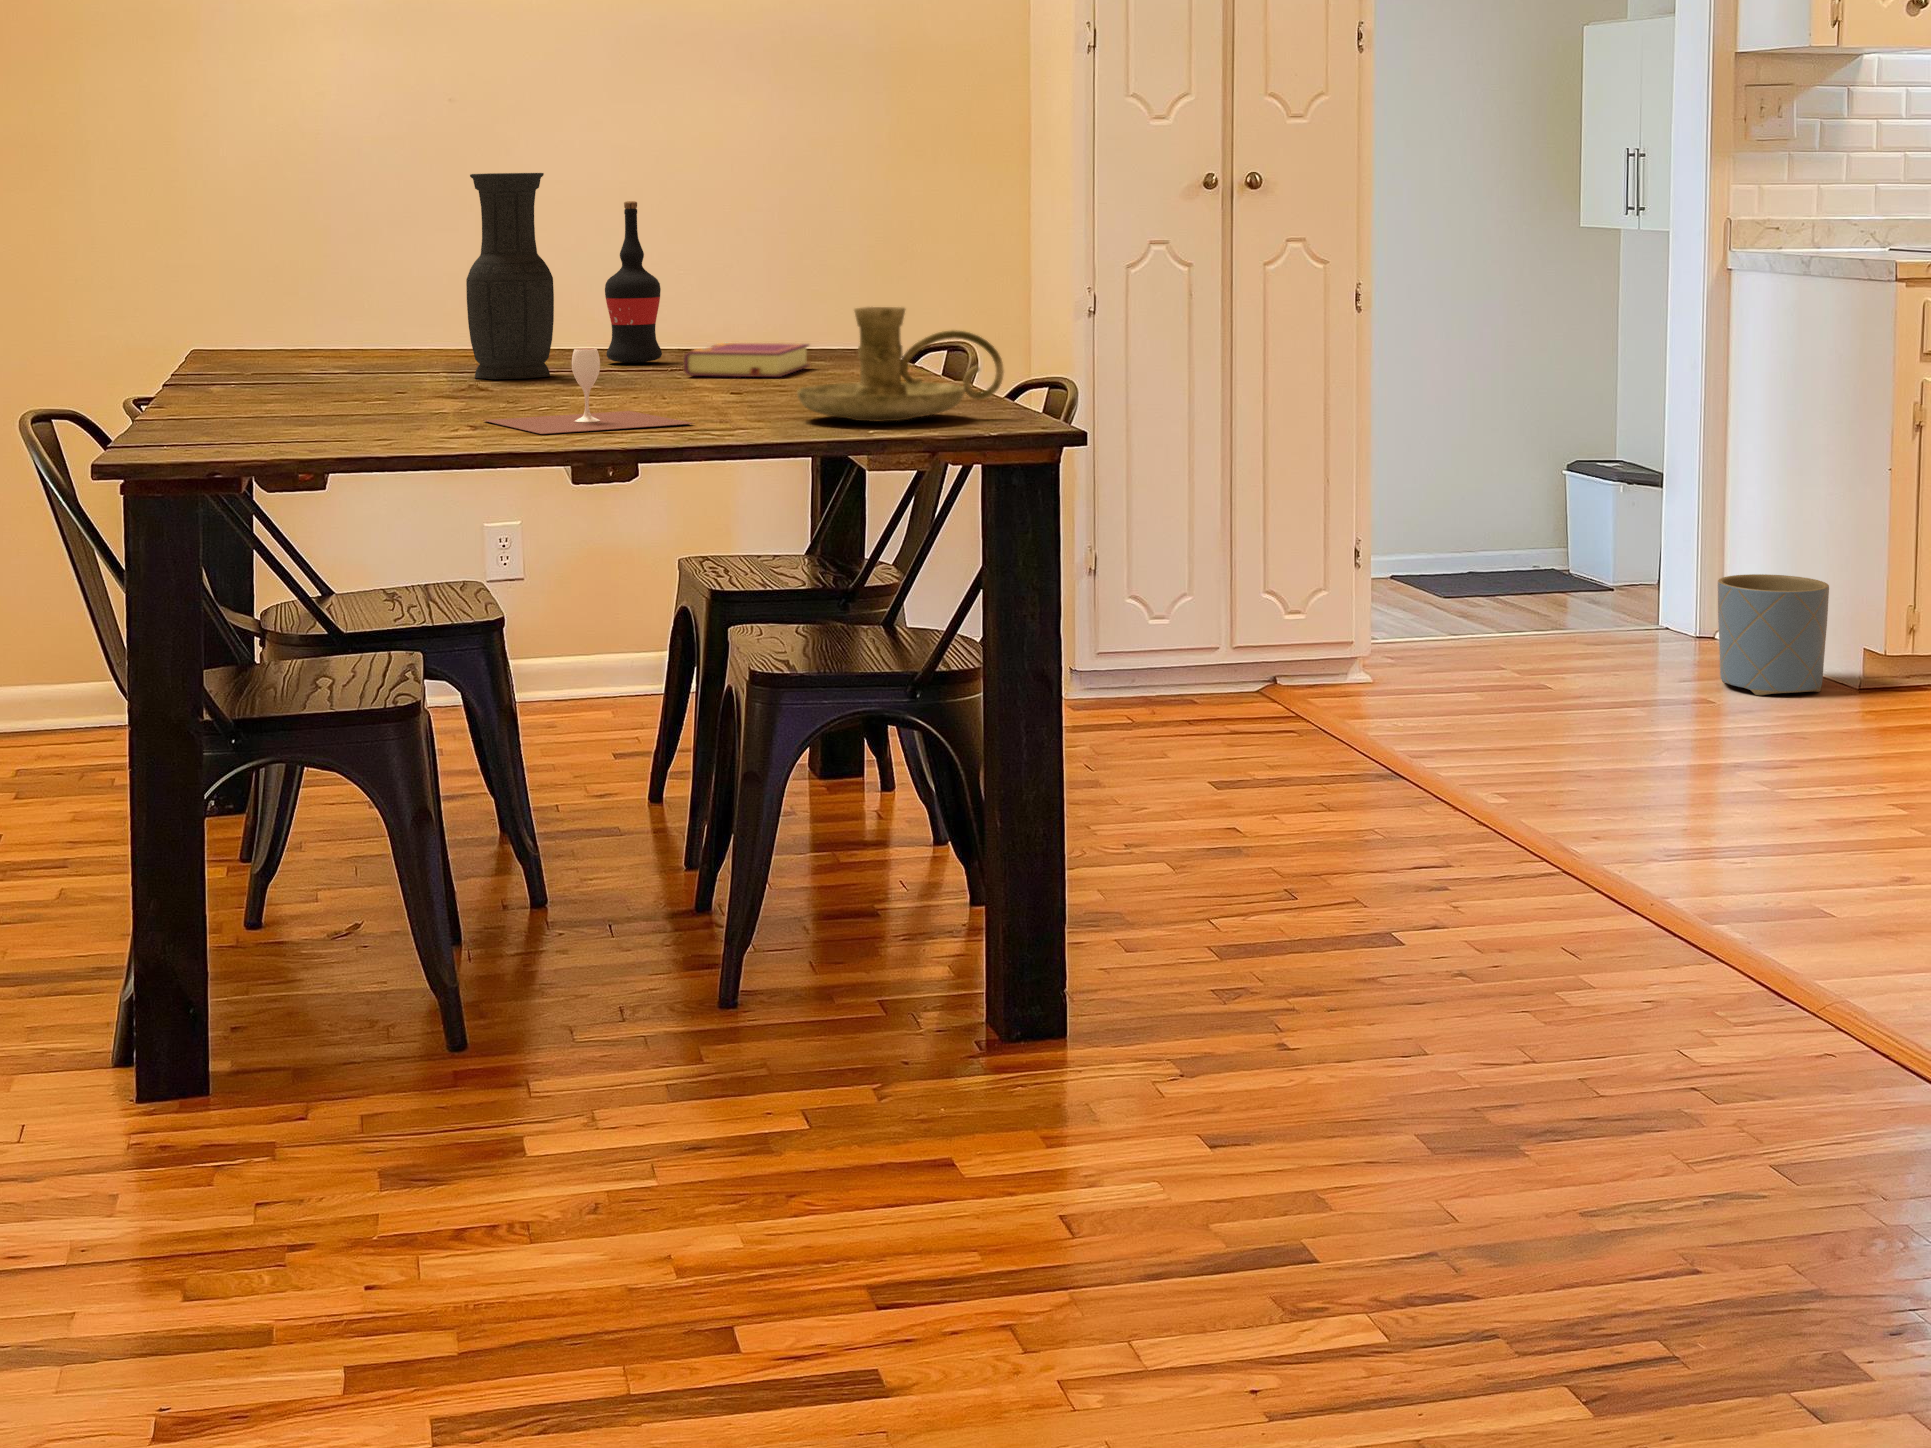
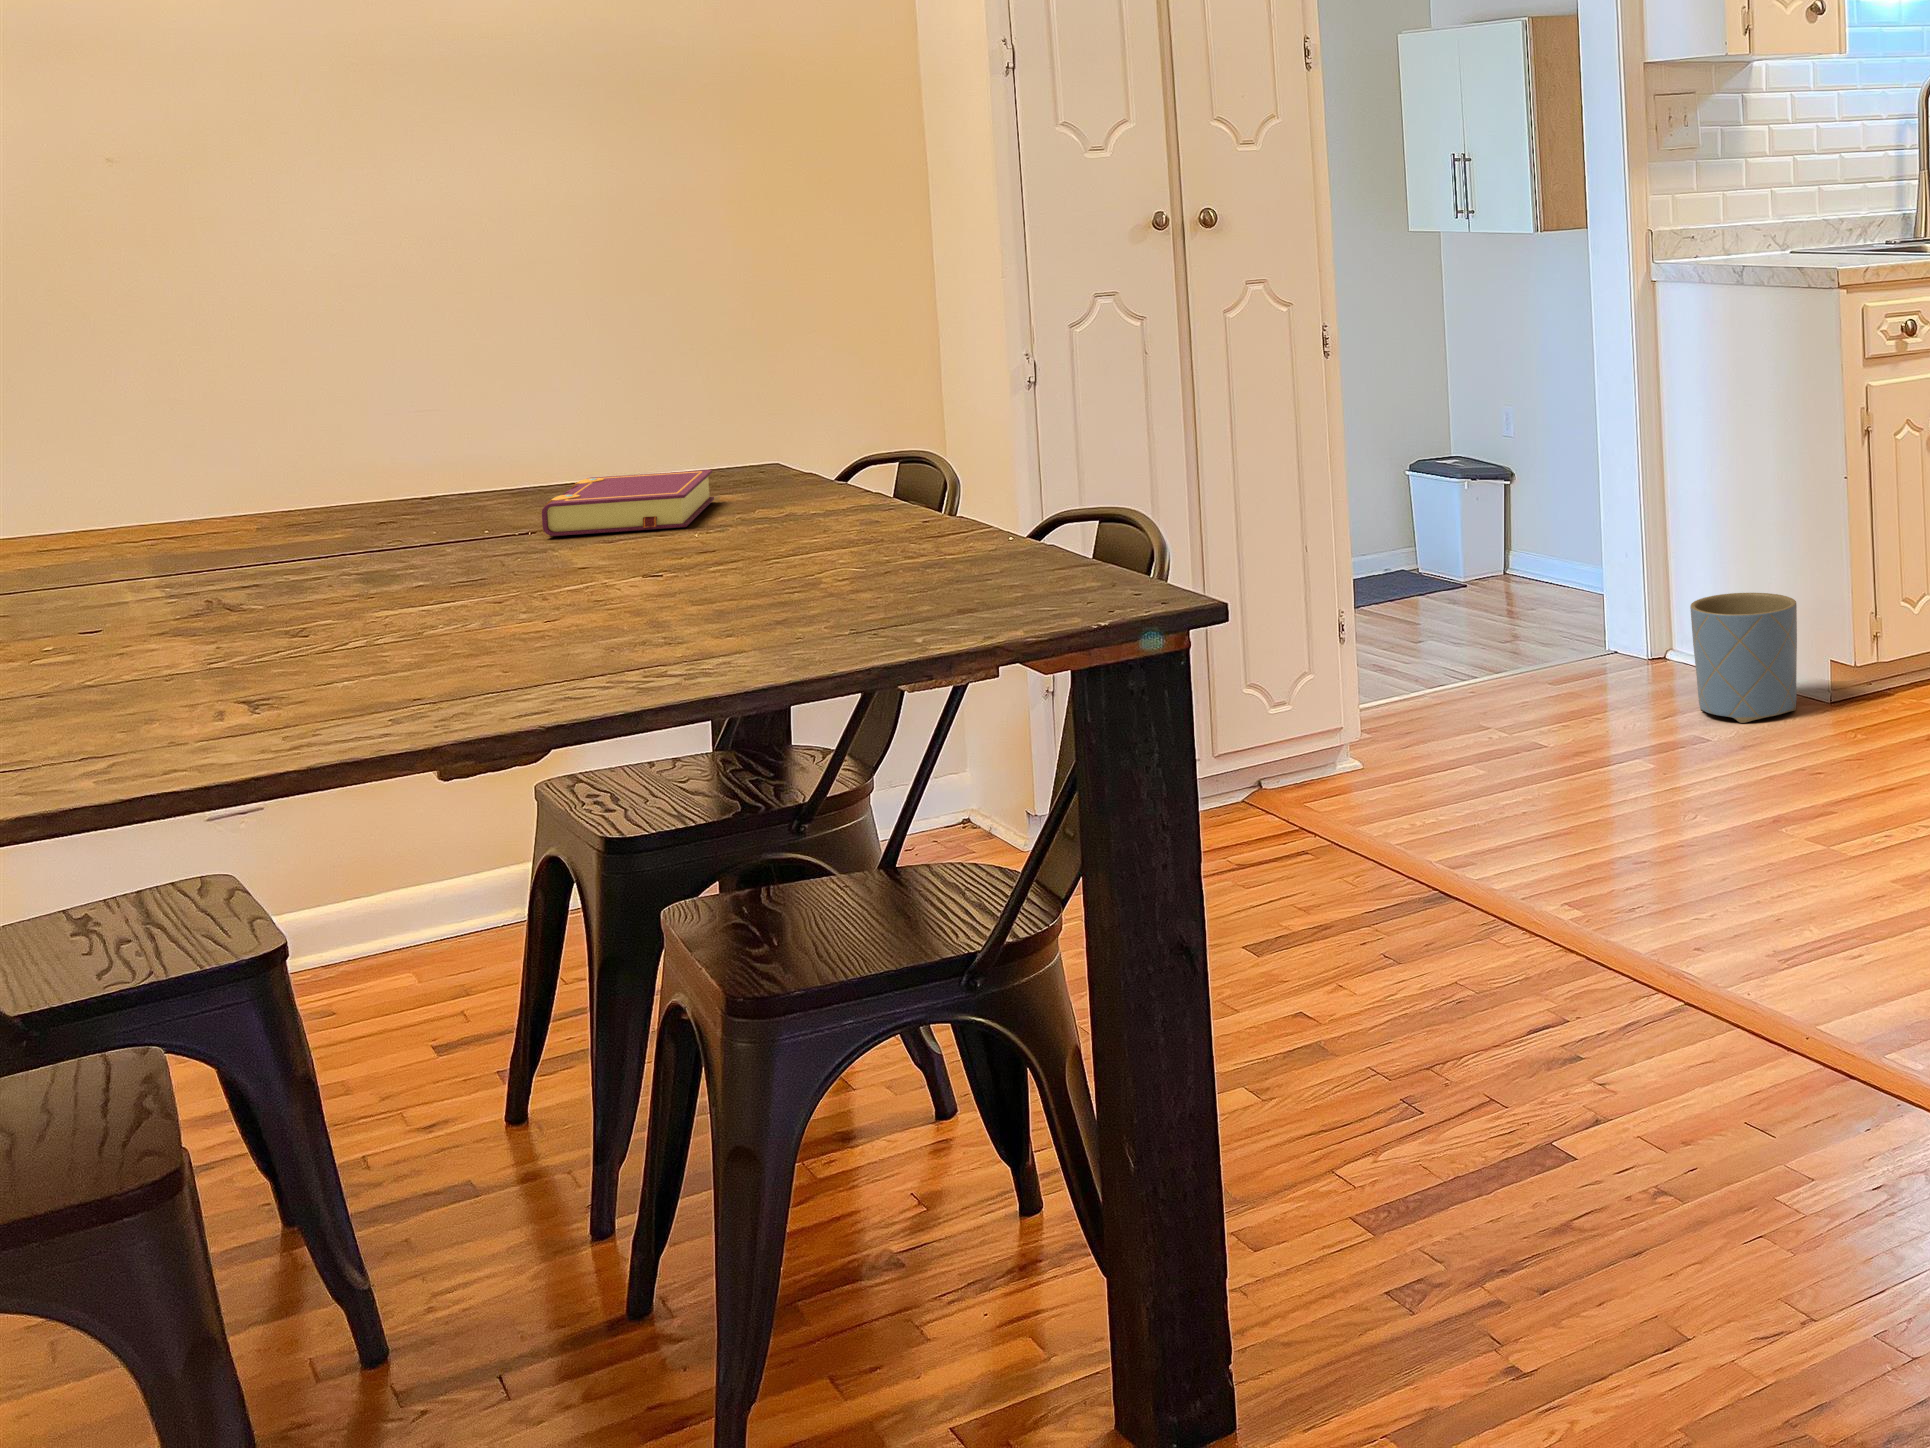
vase: present [466,173,554,379] -> none [180,267,332,570]
wine bottle: present [605,201,662,363] -> none [397,291,490,512]
candle holder: present [797,307,1004,422] -> none [781,455,1077,624]
wine glass: present [483,348,695,434] -> none [261,560,631,718]

